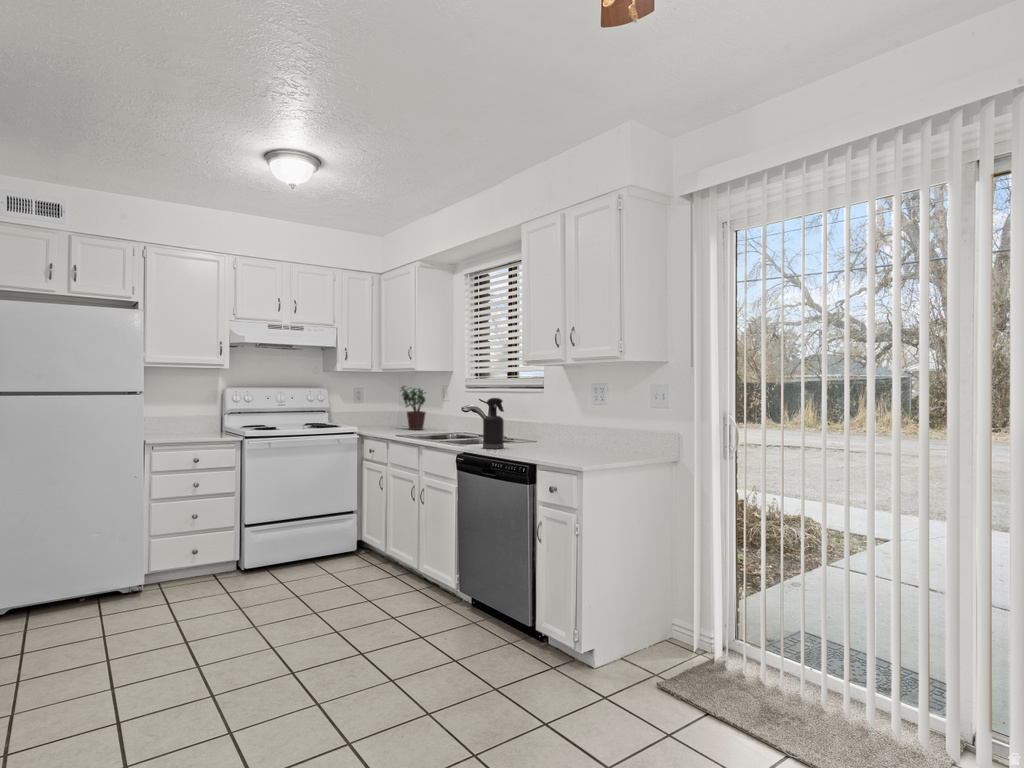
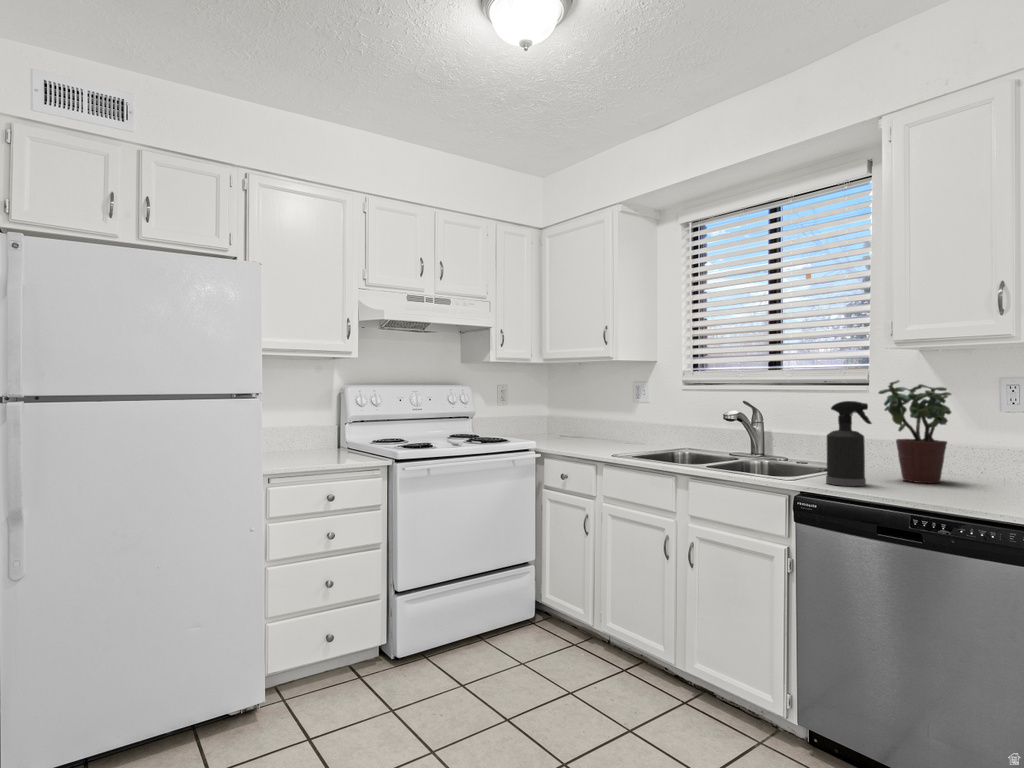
potted plant: present [401,386,426,430] -> present [879,380,951,483]

